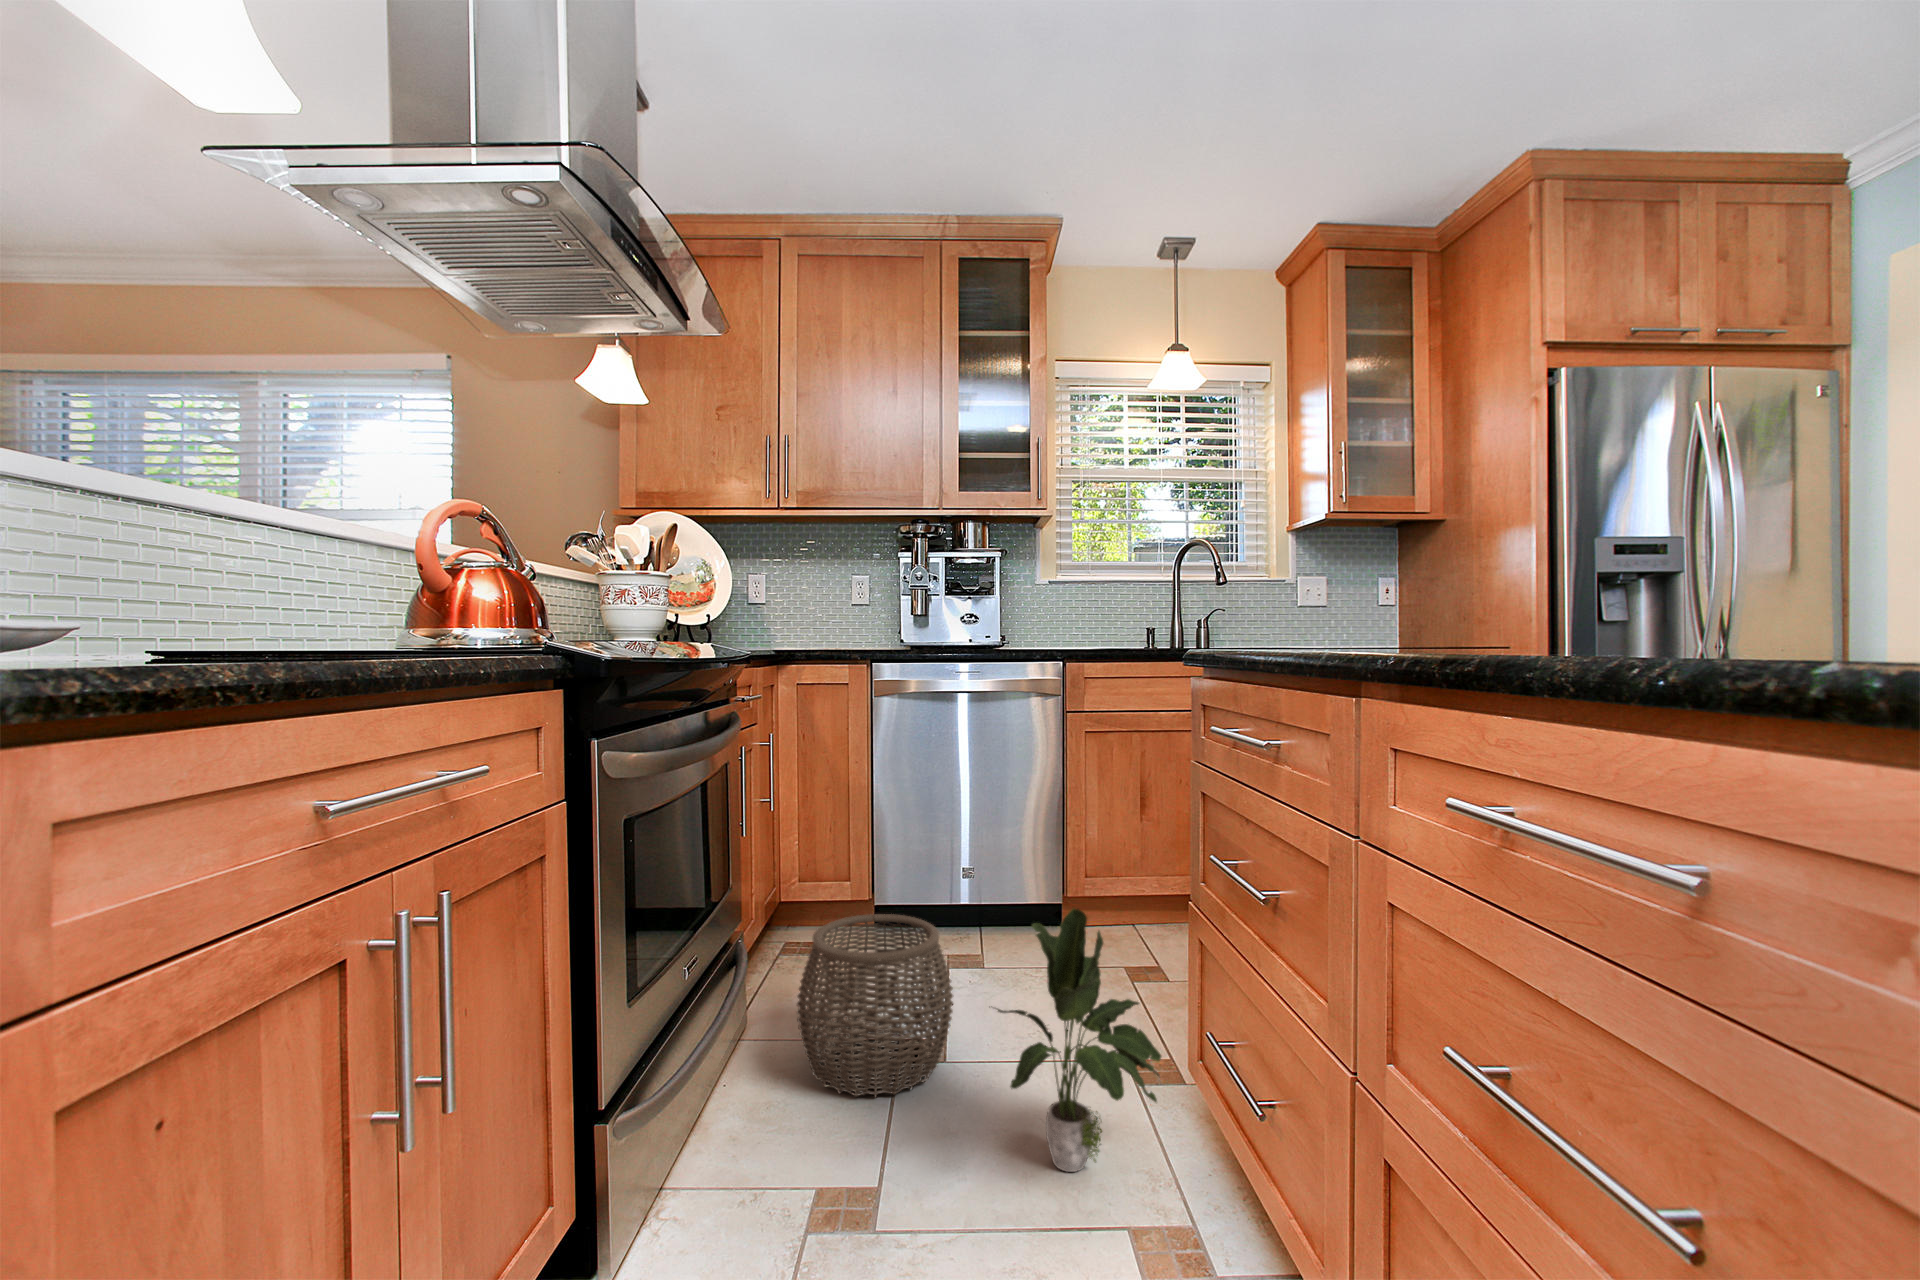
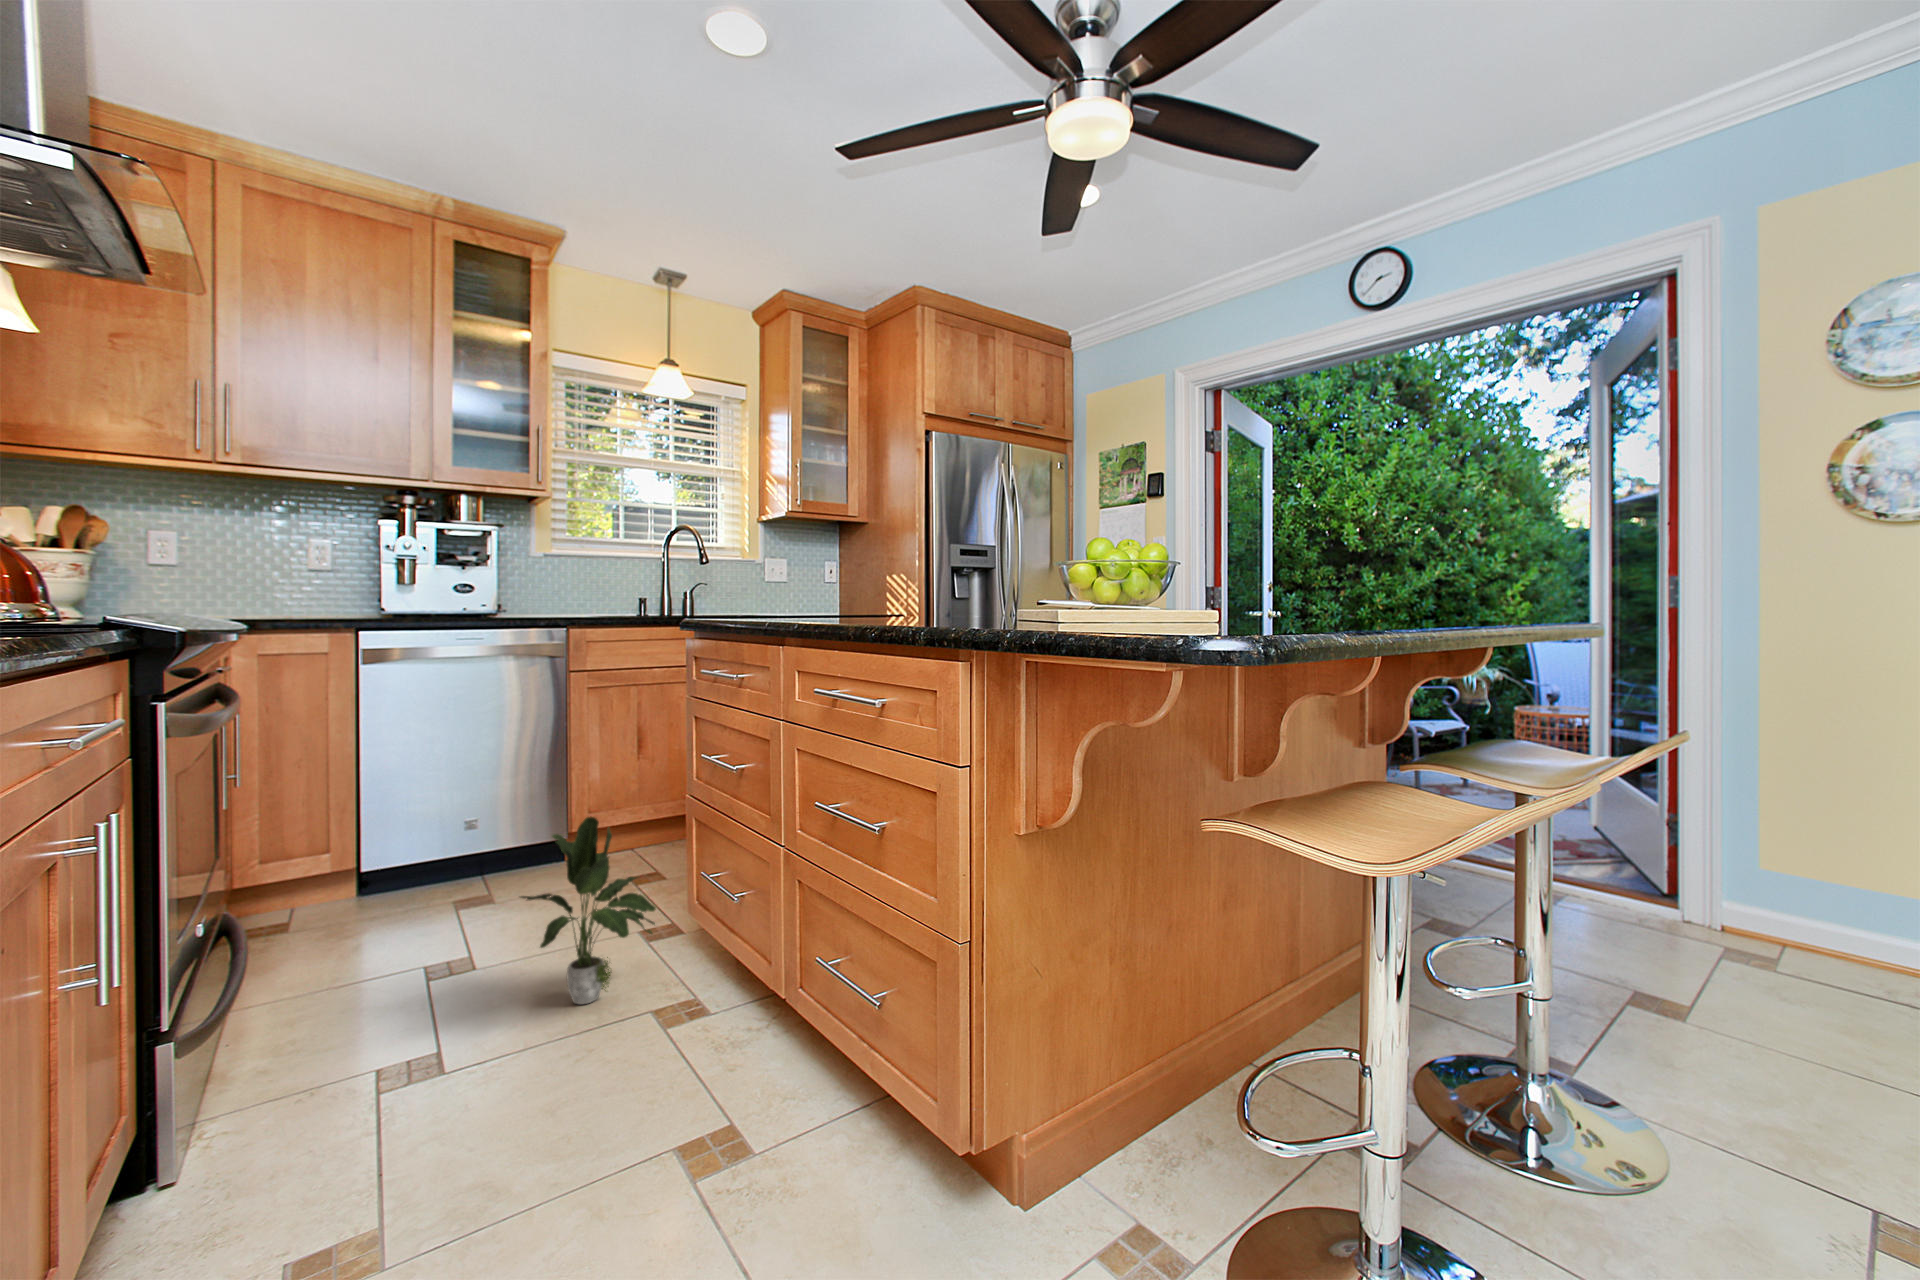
woven basket: present [797,914,953,1097] -> none [305,857,474,1013]

